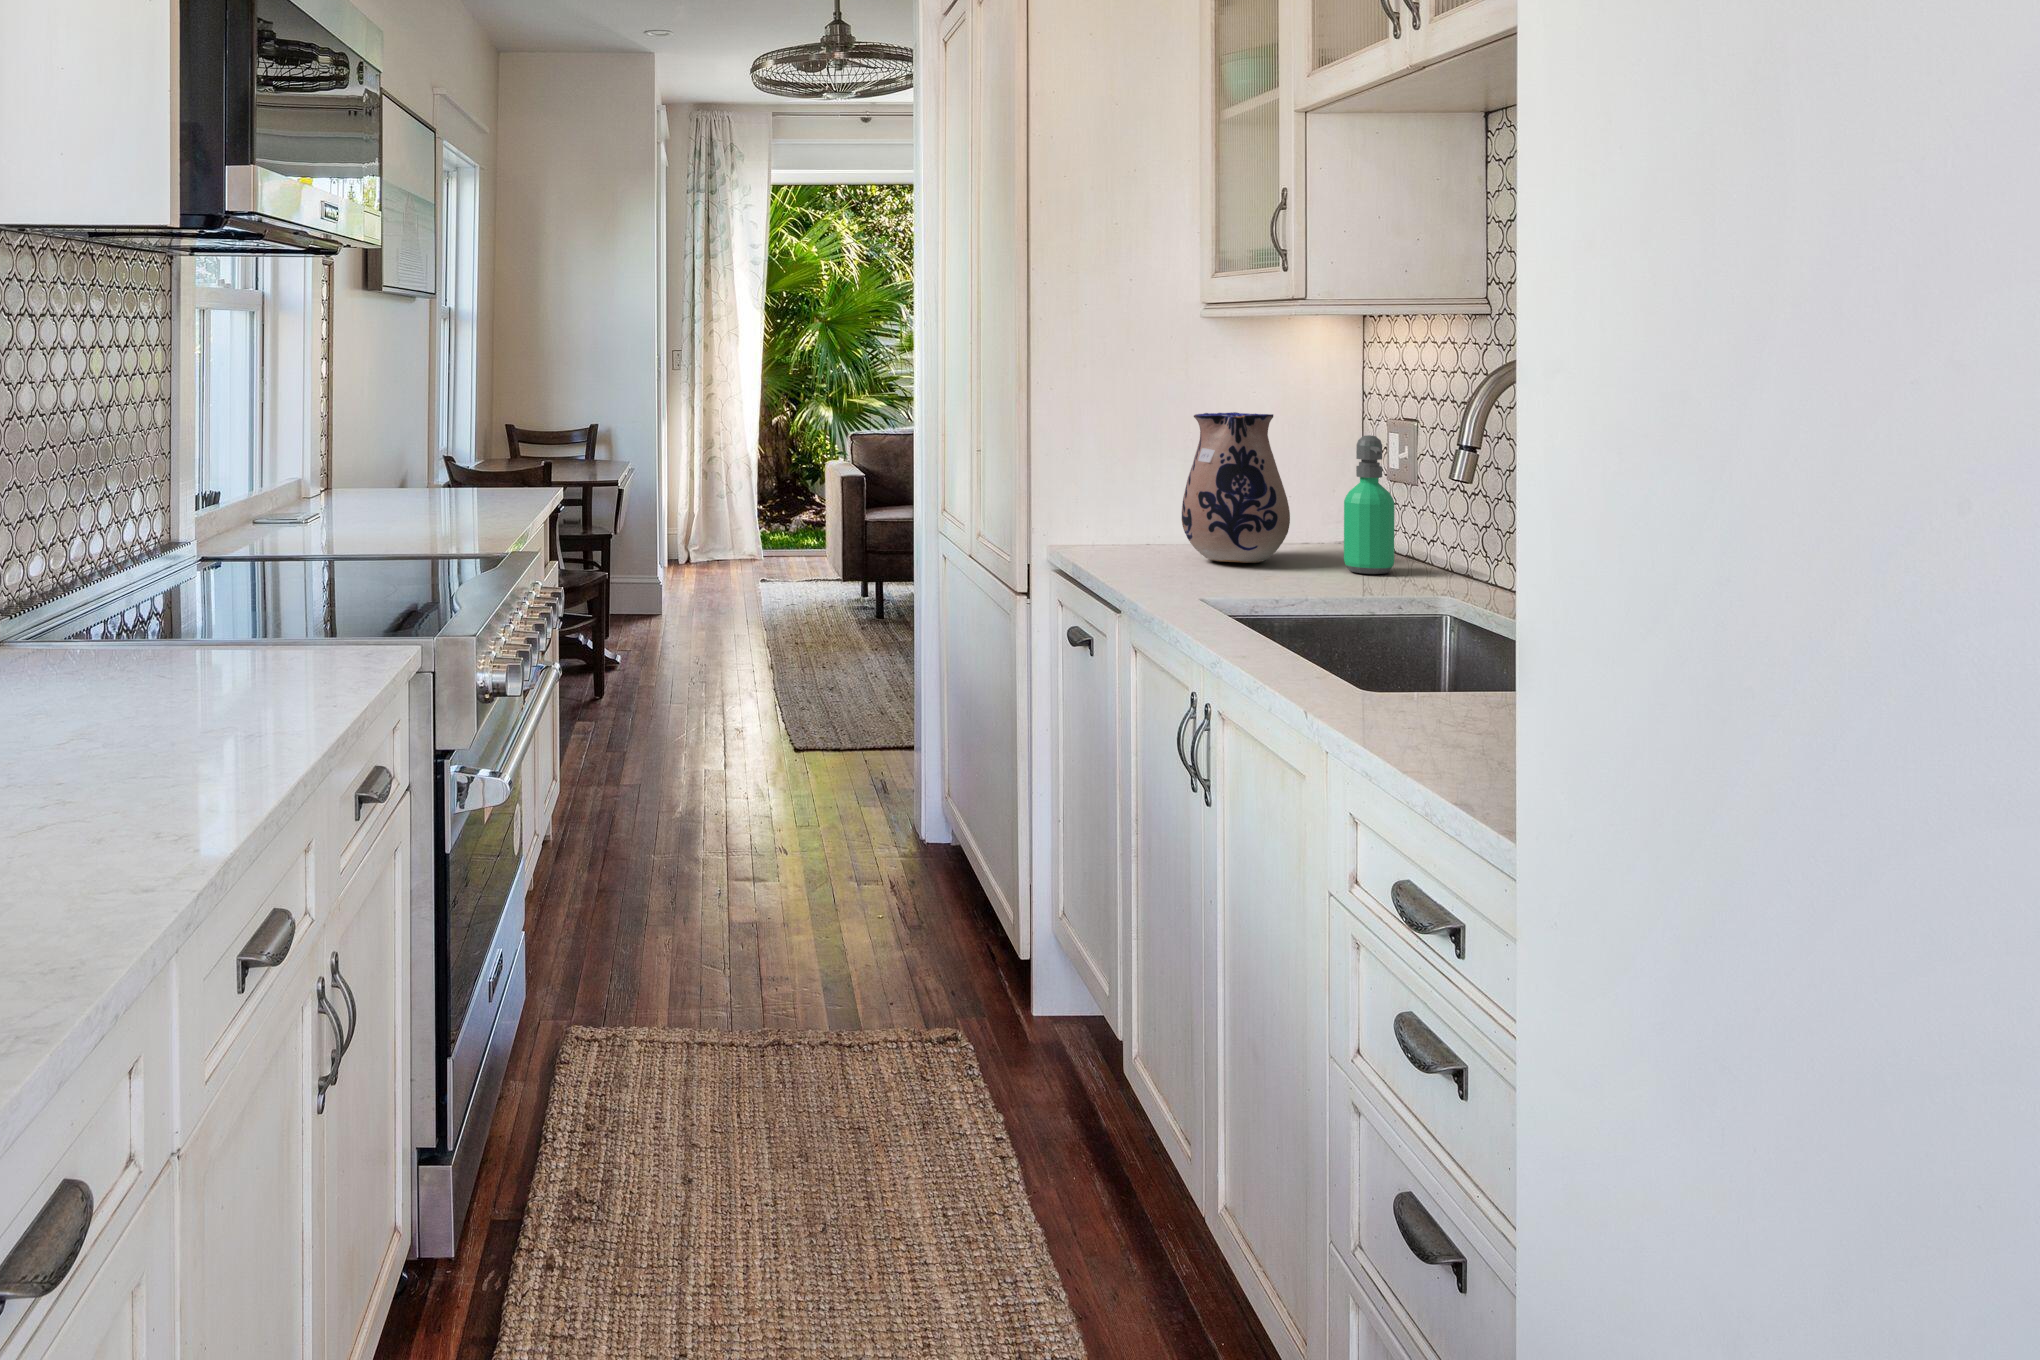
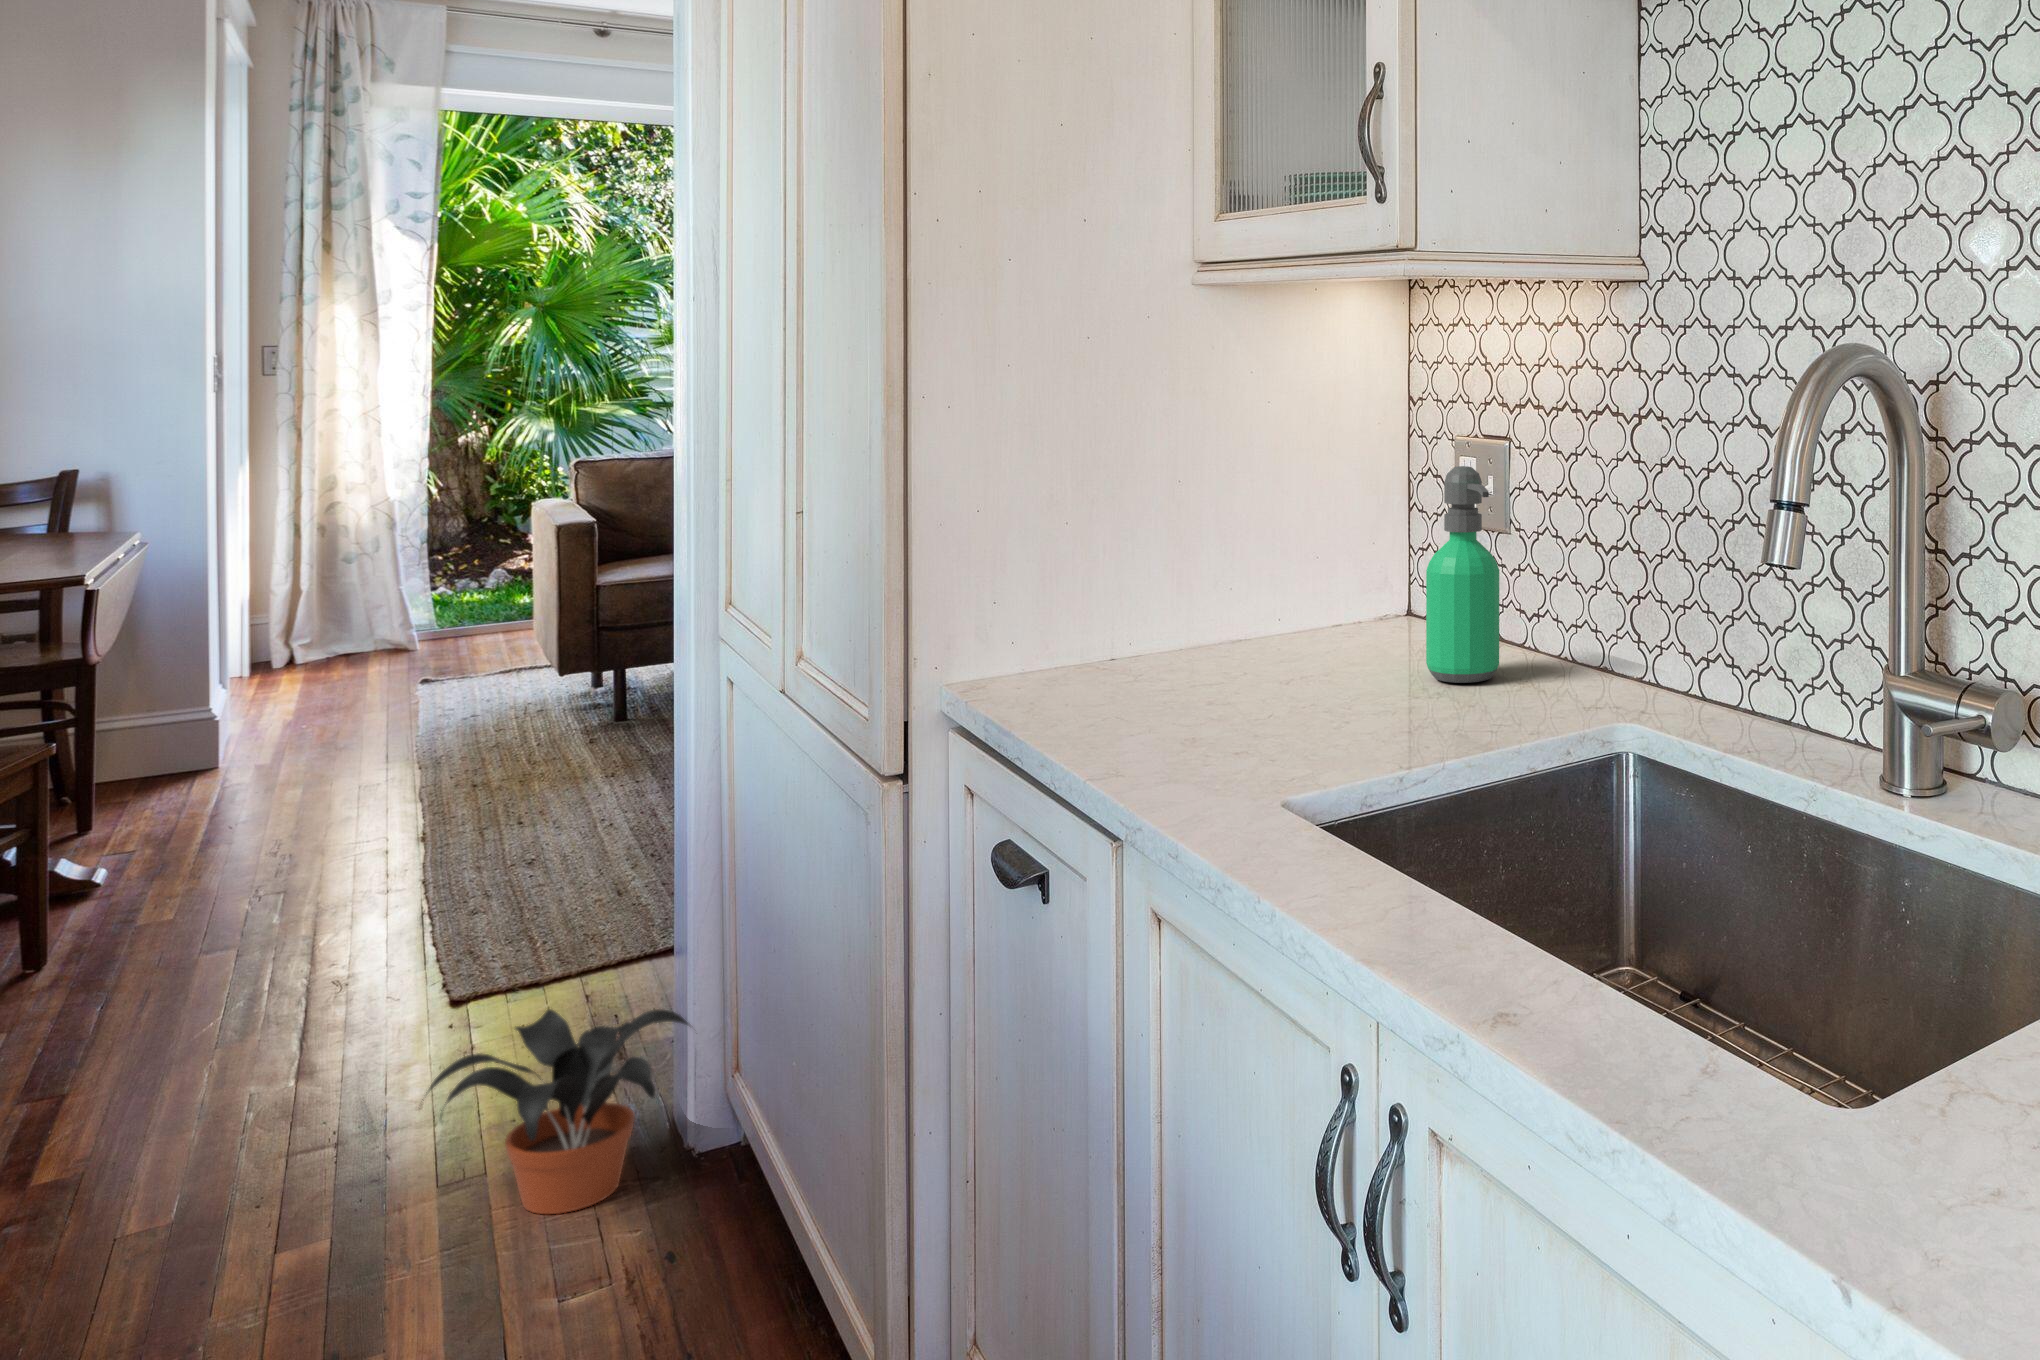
ceramic pitcher: present [1182,412,1290,563] -> none [1171,433,1339,680]
potted plant: none [780,750,924,866] -> present [422,1009,690,1214]

